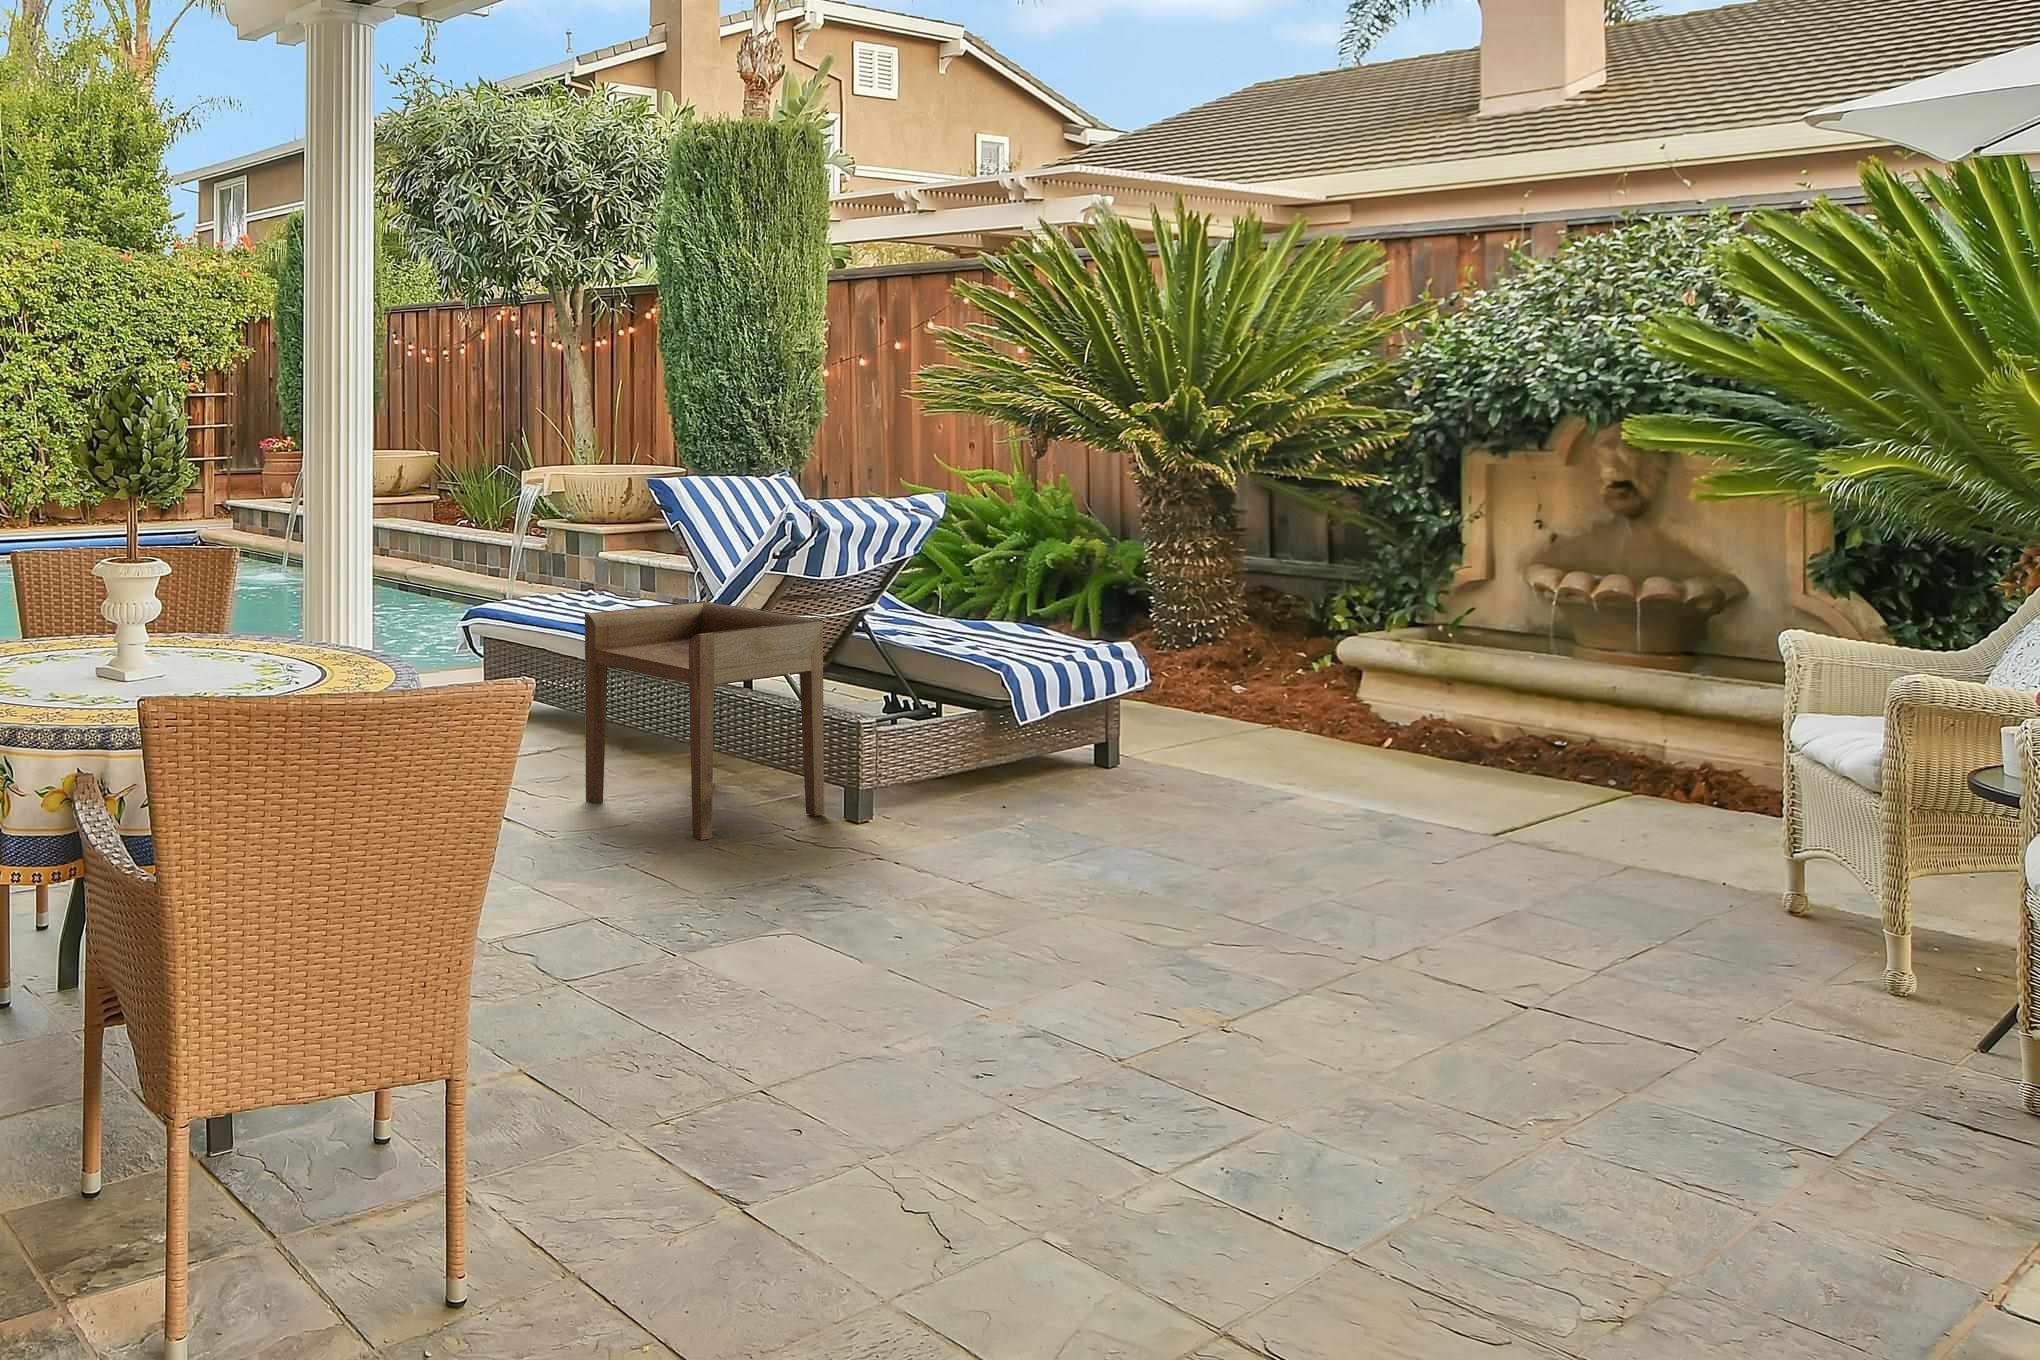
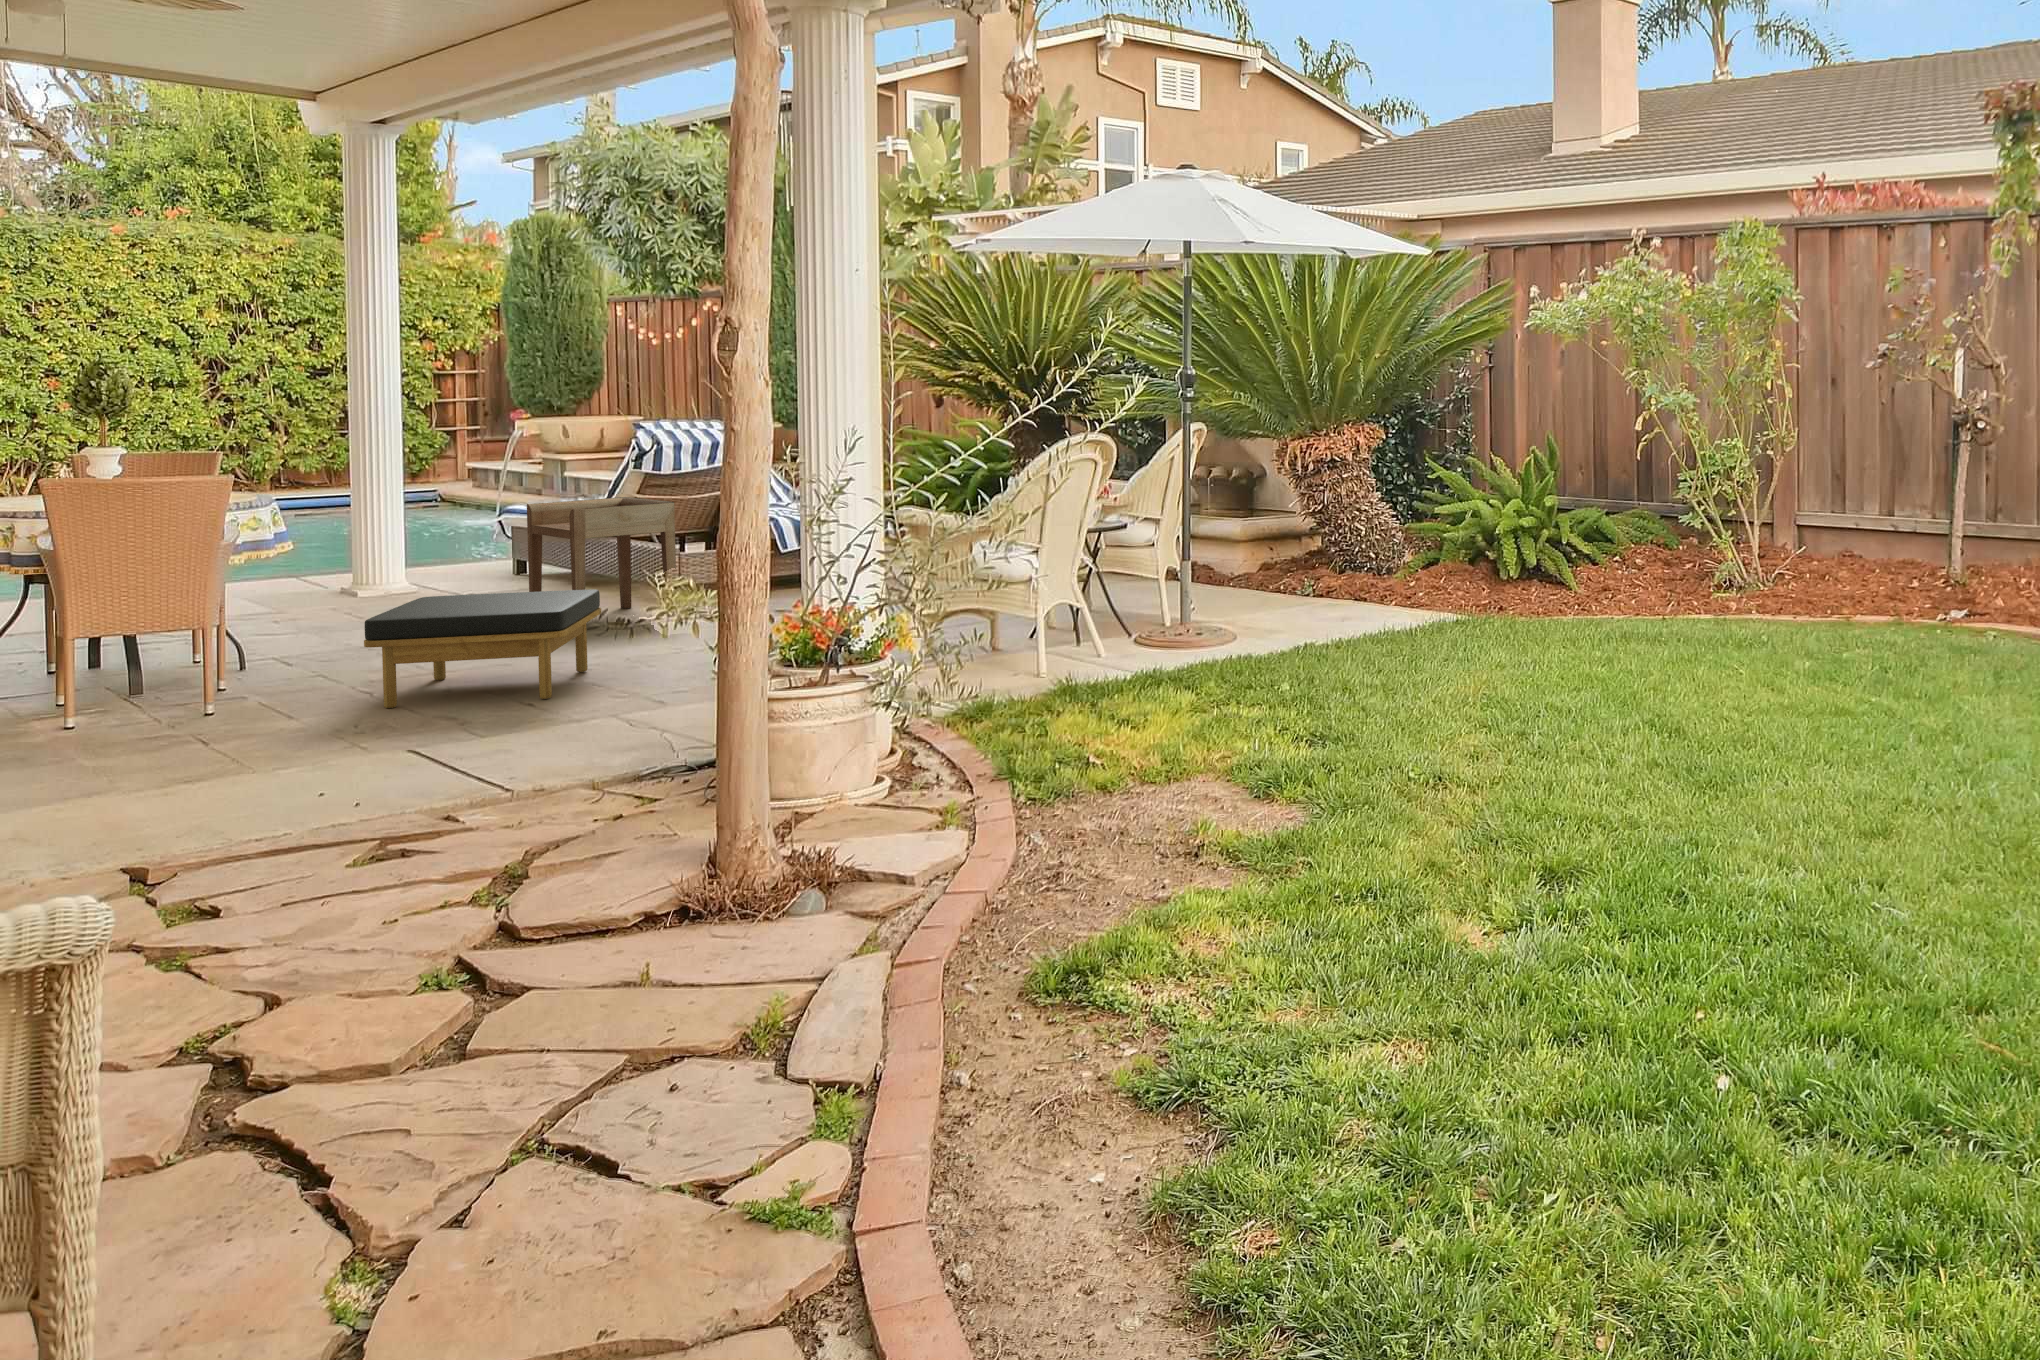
ottoman: none [612,835,1016,1128] -> present [364,589,601,708]

